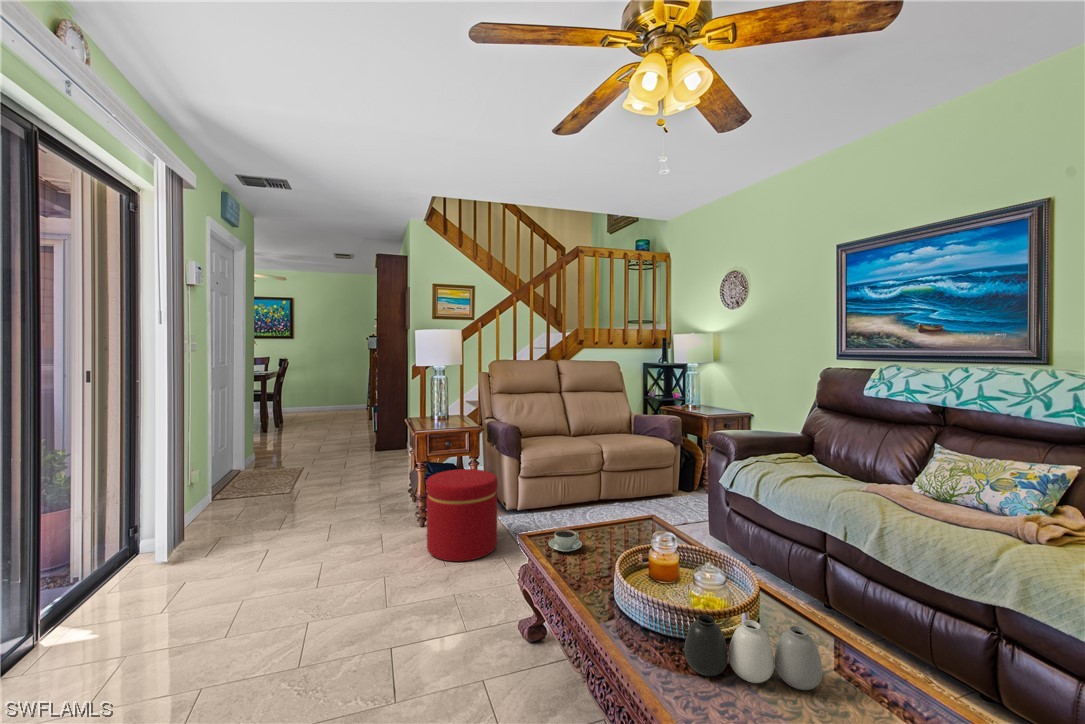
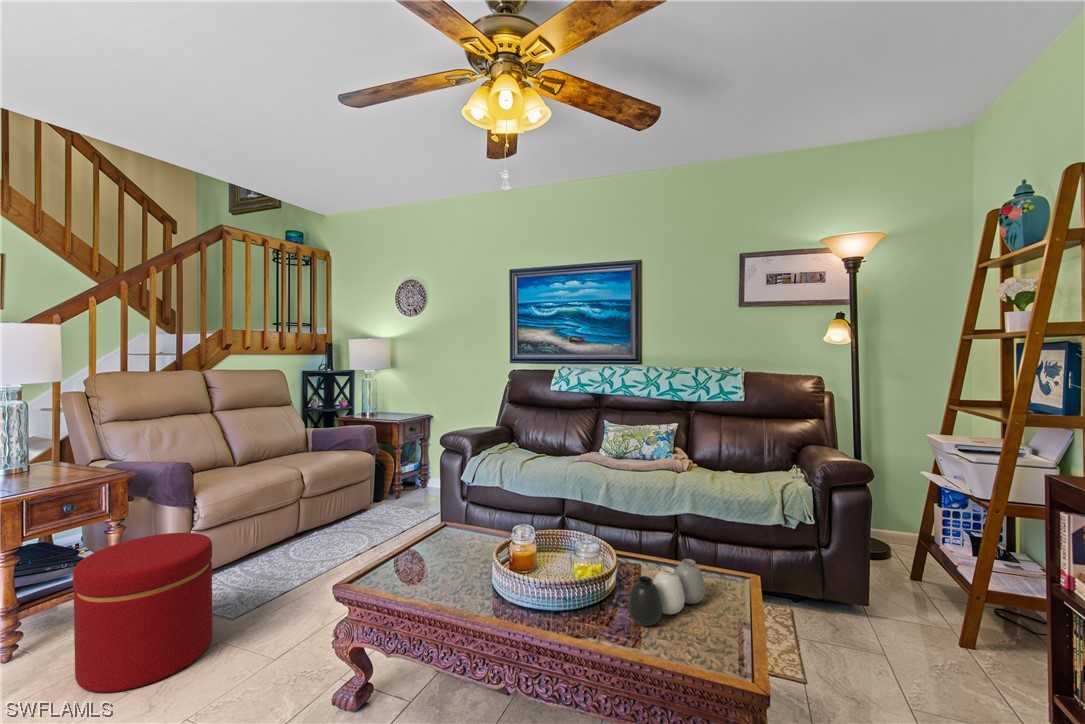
coffee cup: present [548,529,582,552] -> none [390,561,430,588]

